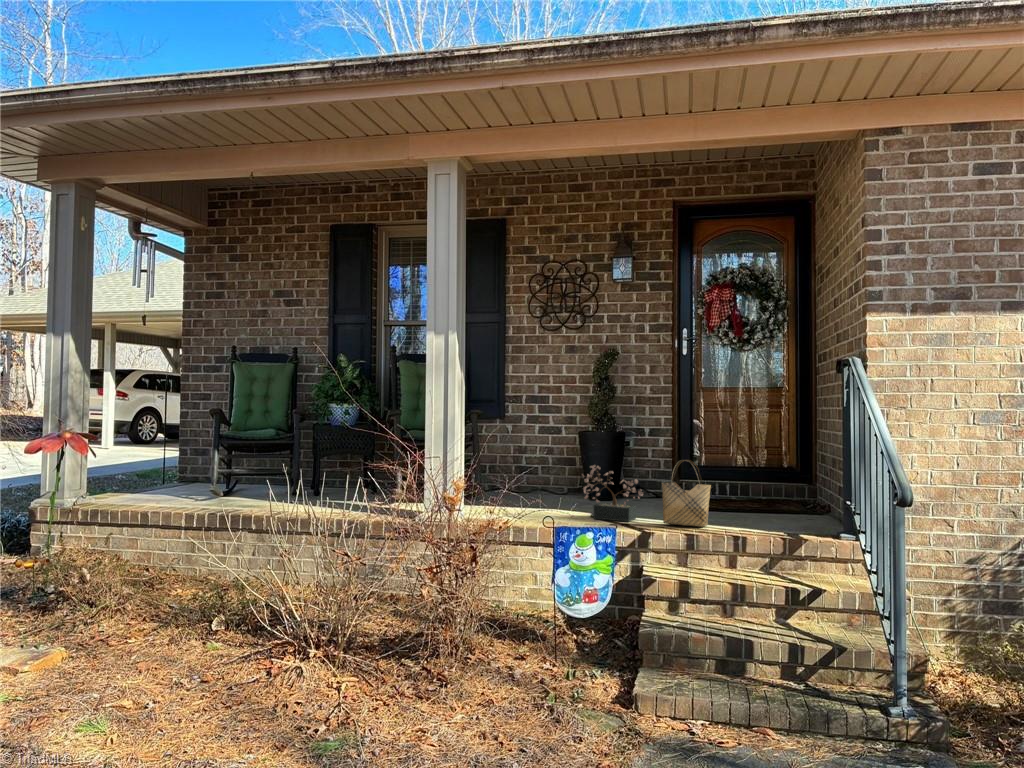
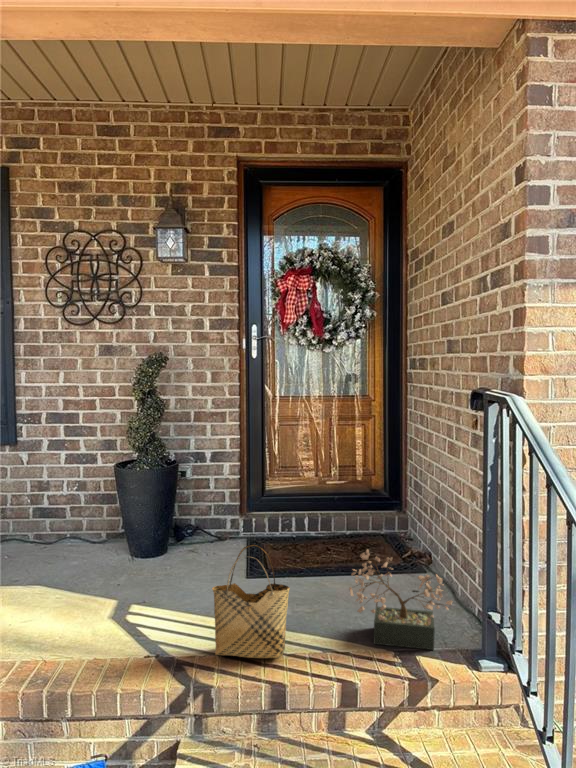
decorative plant: present [583,465,643,522] -> present [349,550,453,650]

